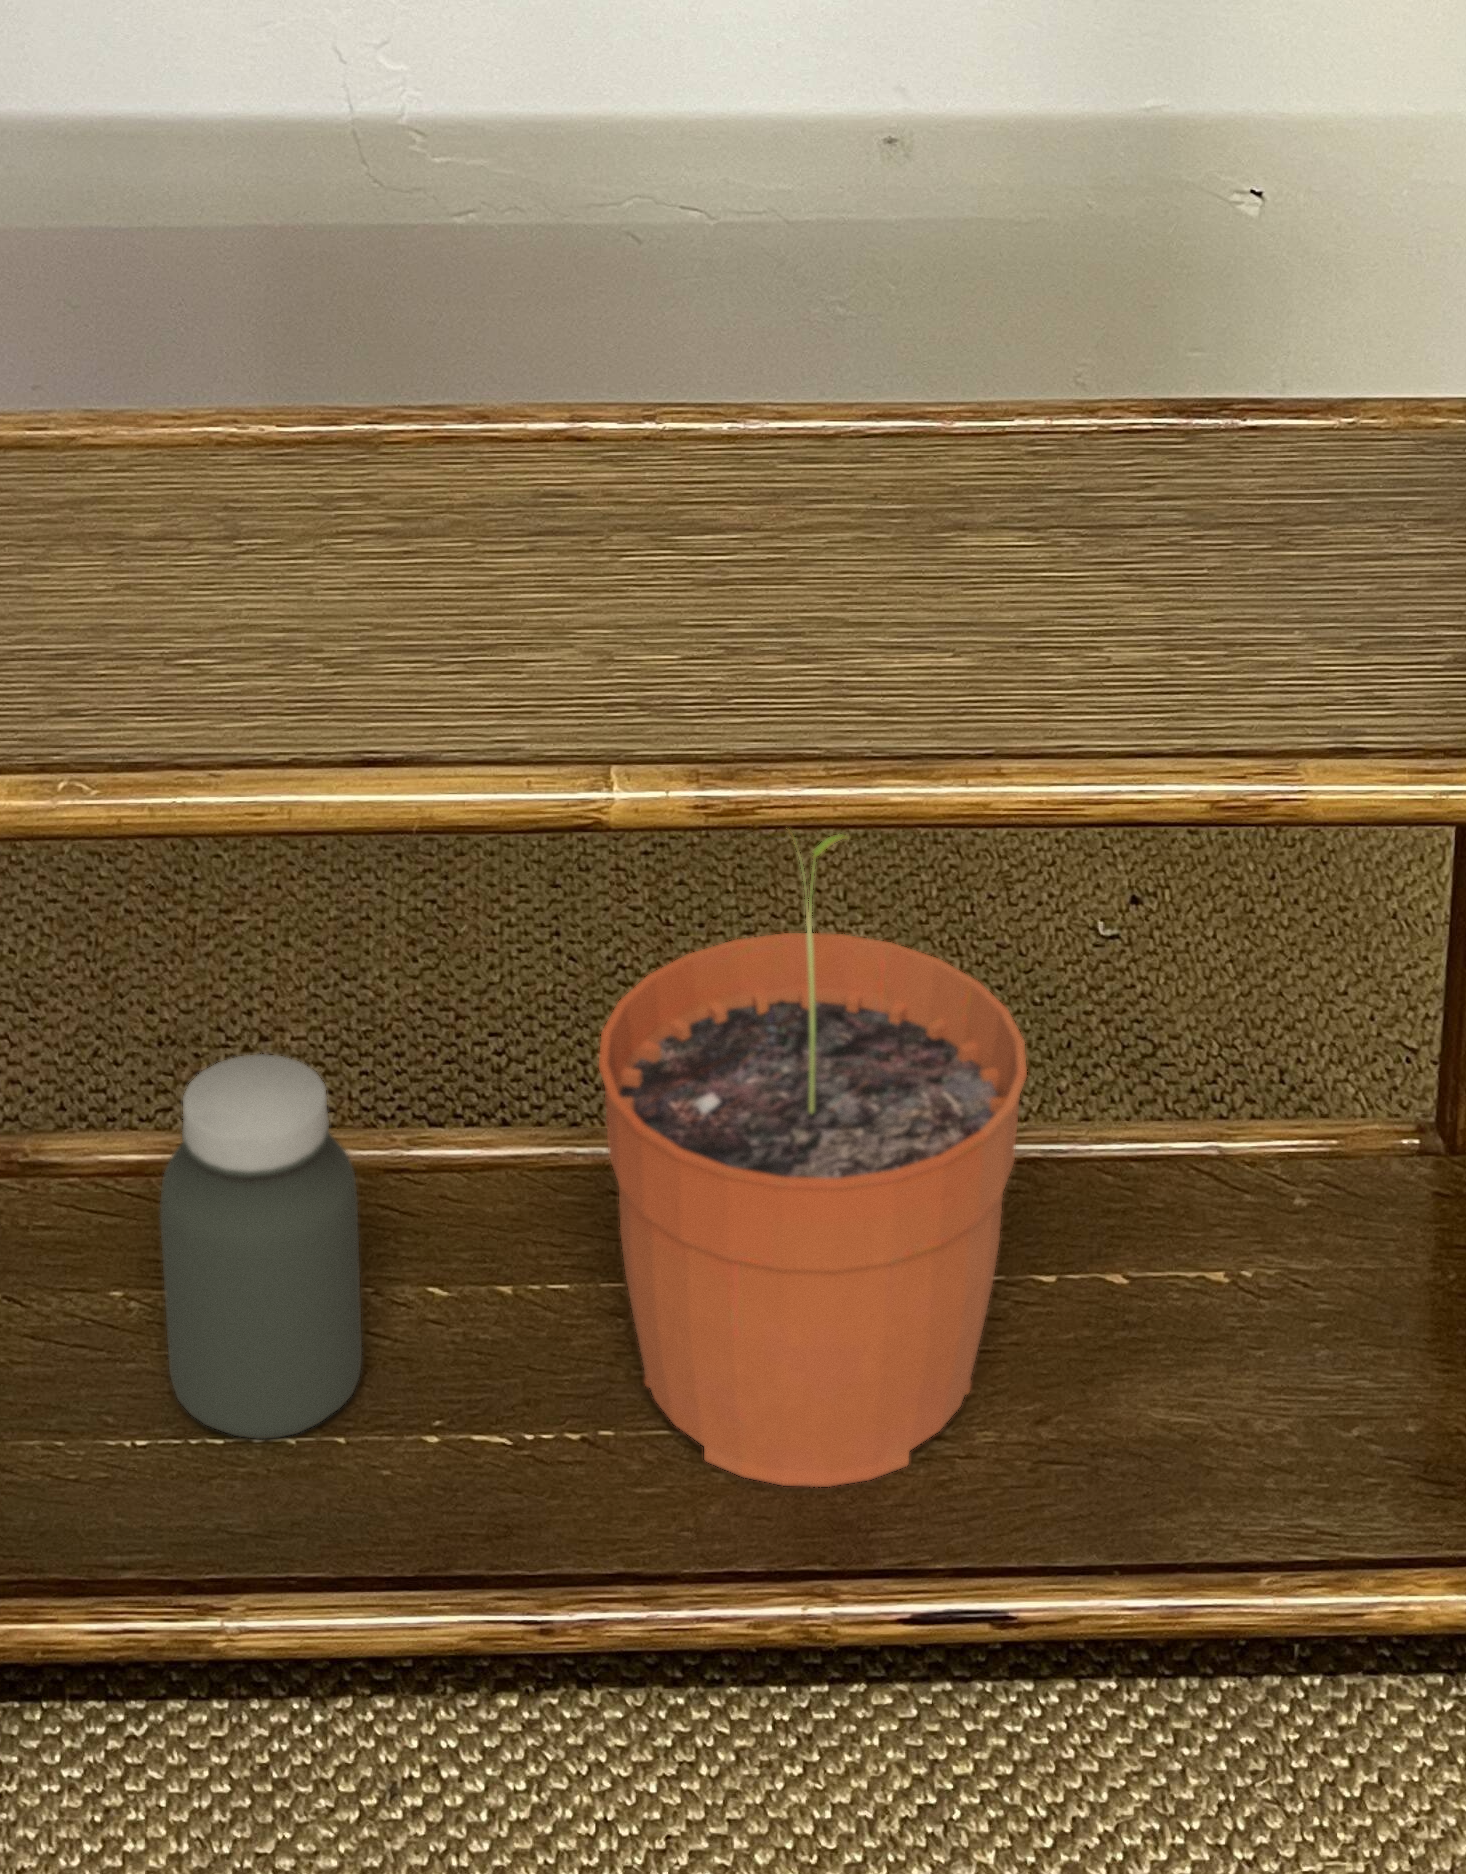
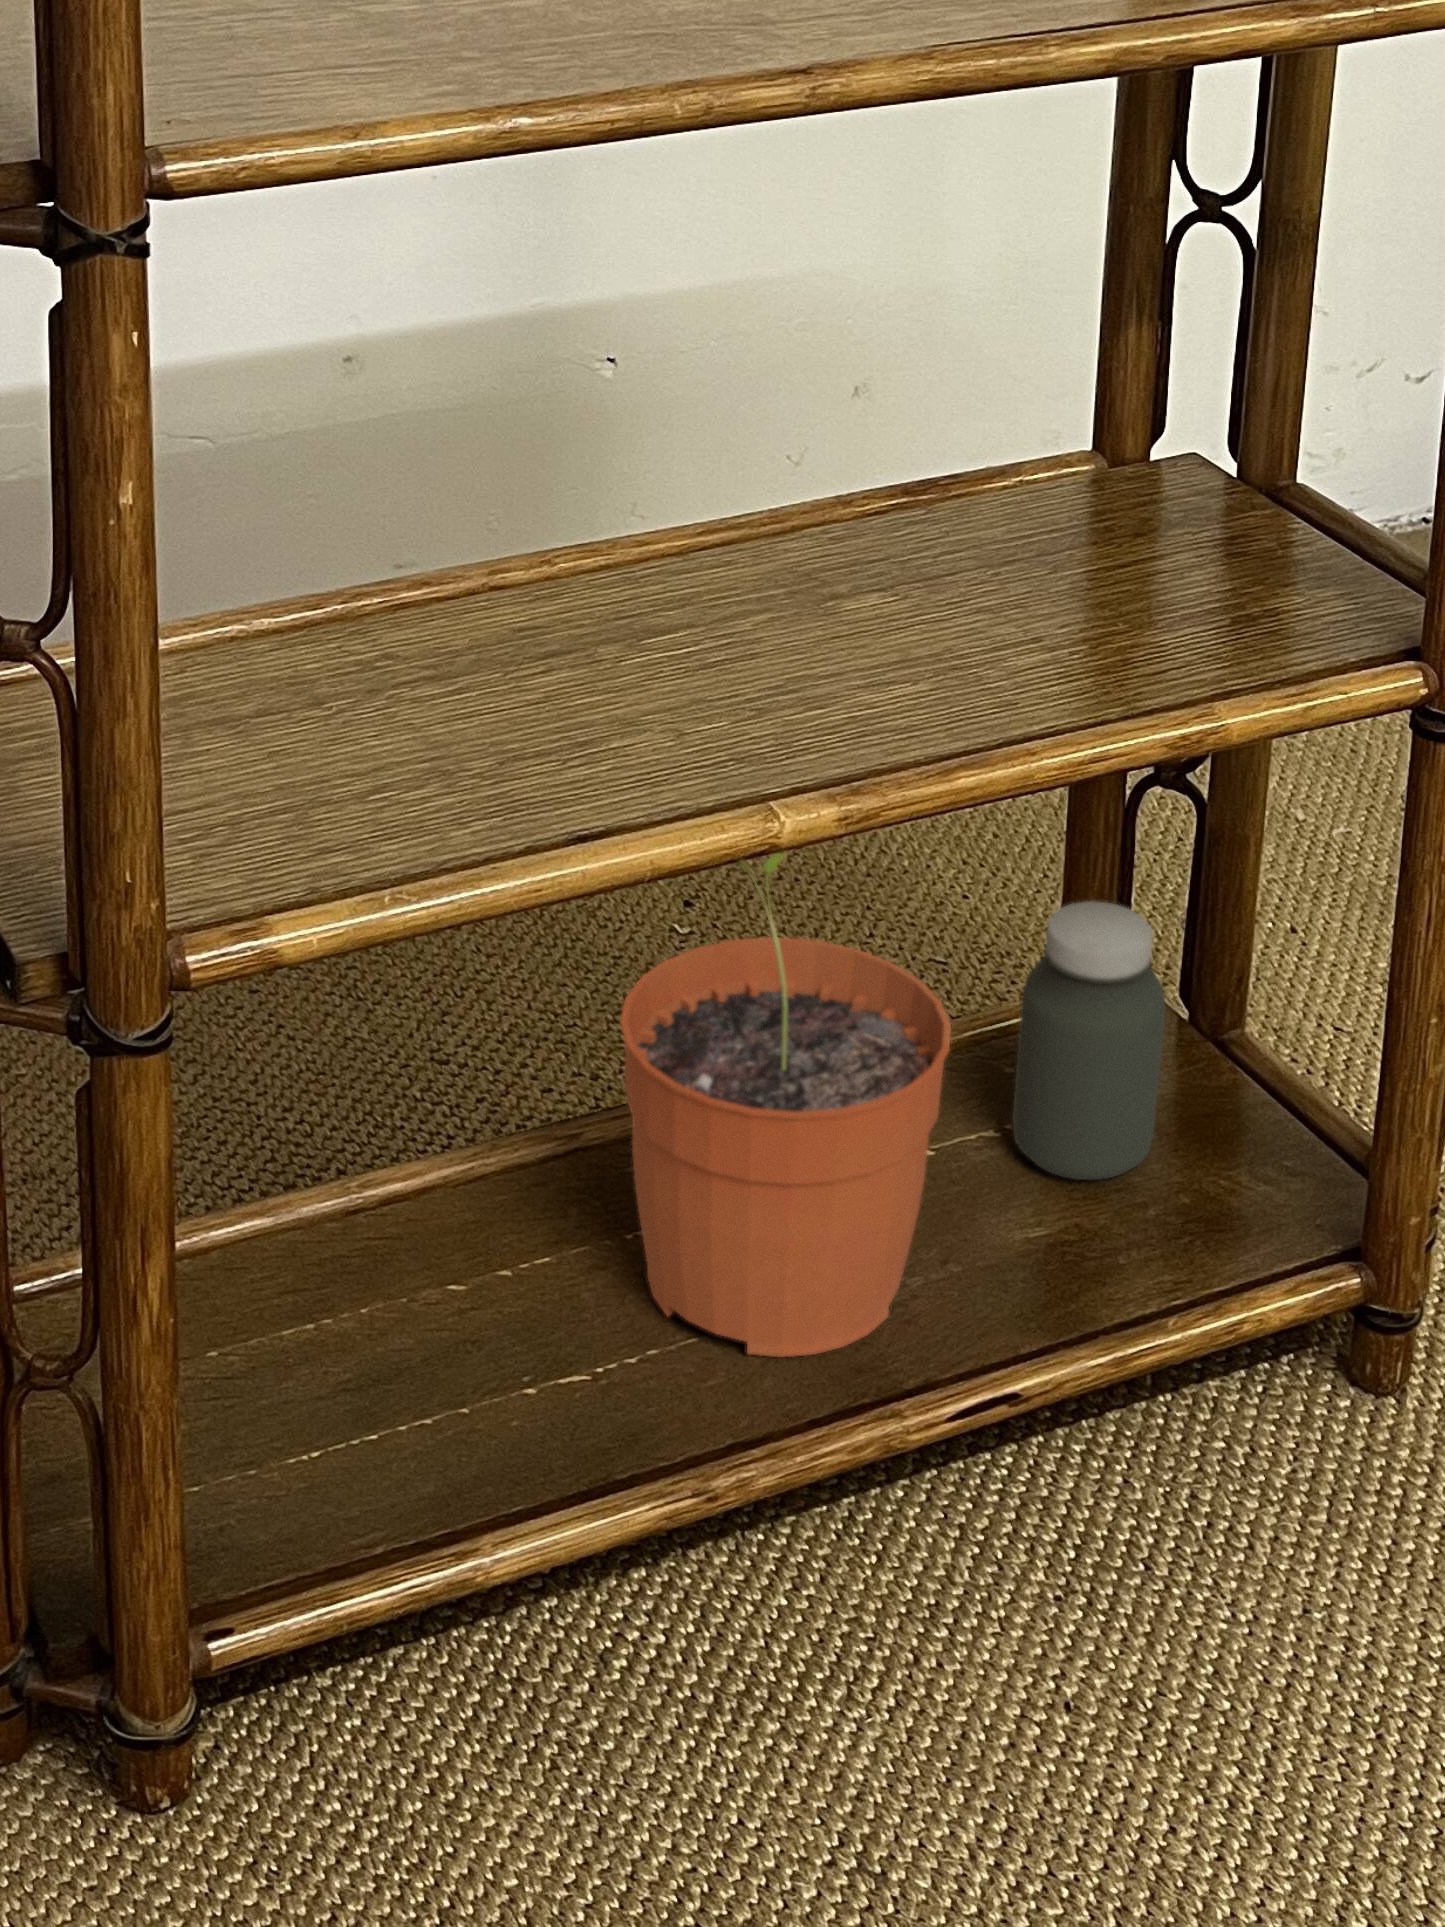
jar: present [160,1054,362,1439] -> present [1013,901,1165,1180]

